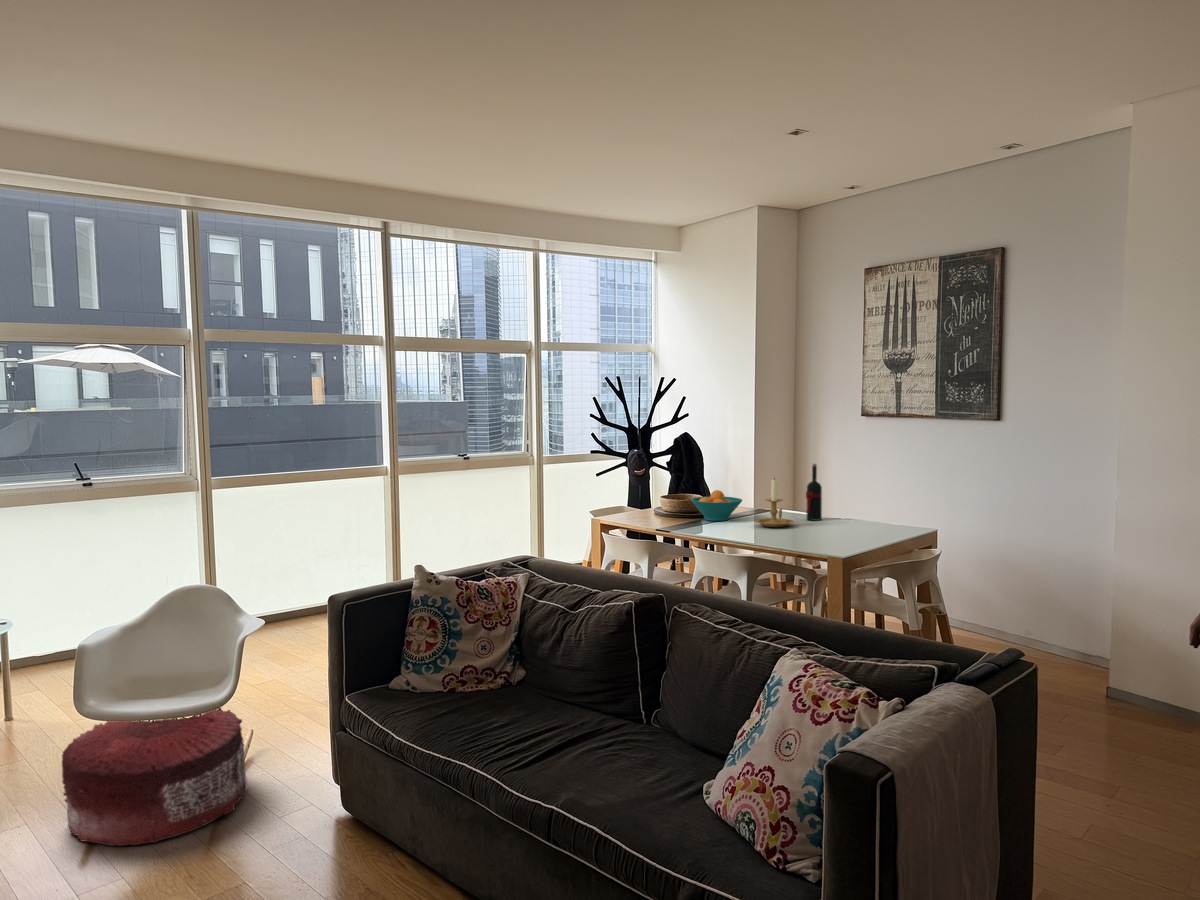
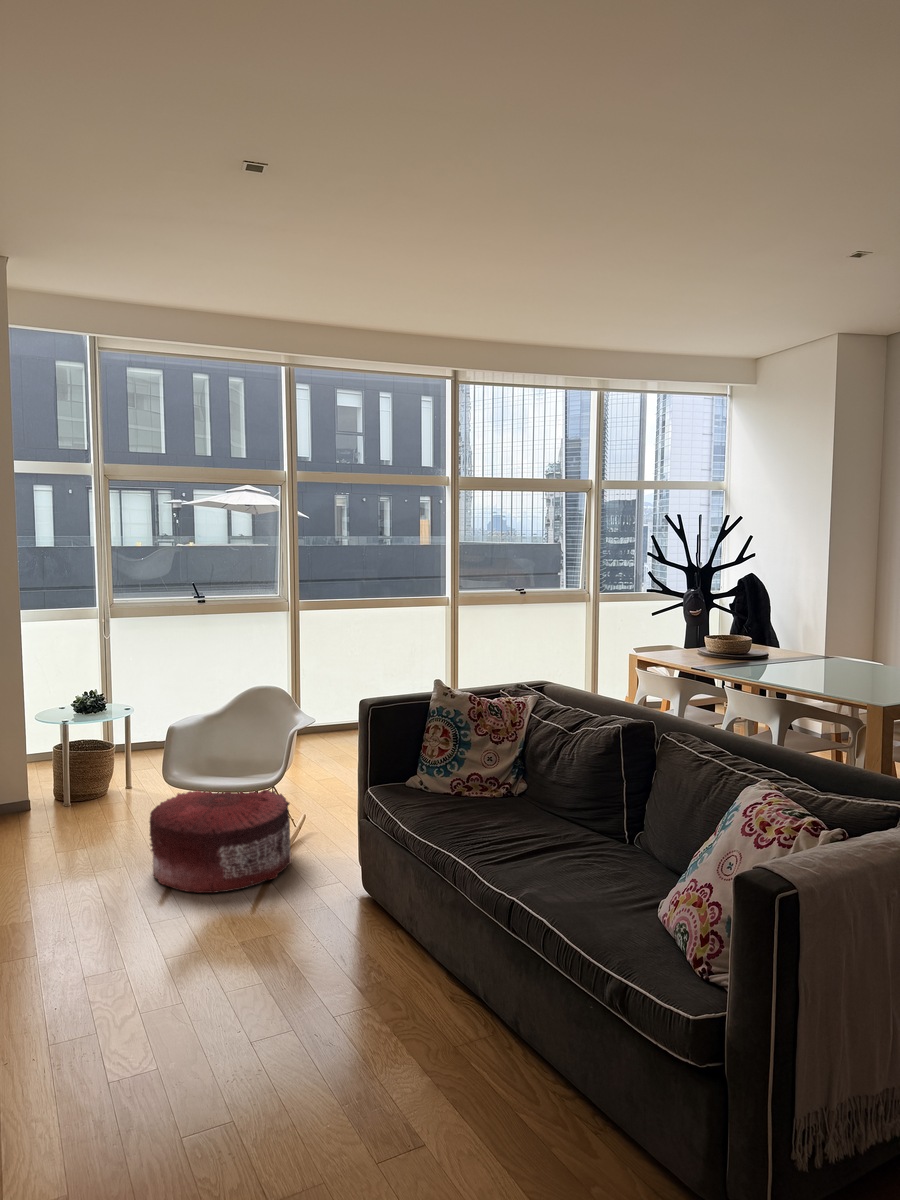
wine bottle: present [806,464,822,521] -> none [859,608,879,669]
candle holder: present [754,478,794,527] -> none [798,621,842,672]
fruit bowl: present [691,490,742,521] -> none [735,632,790,663]

